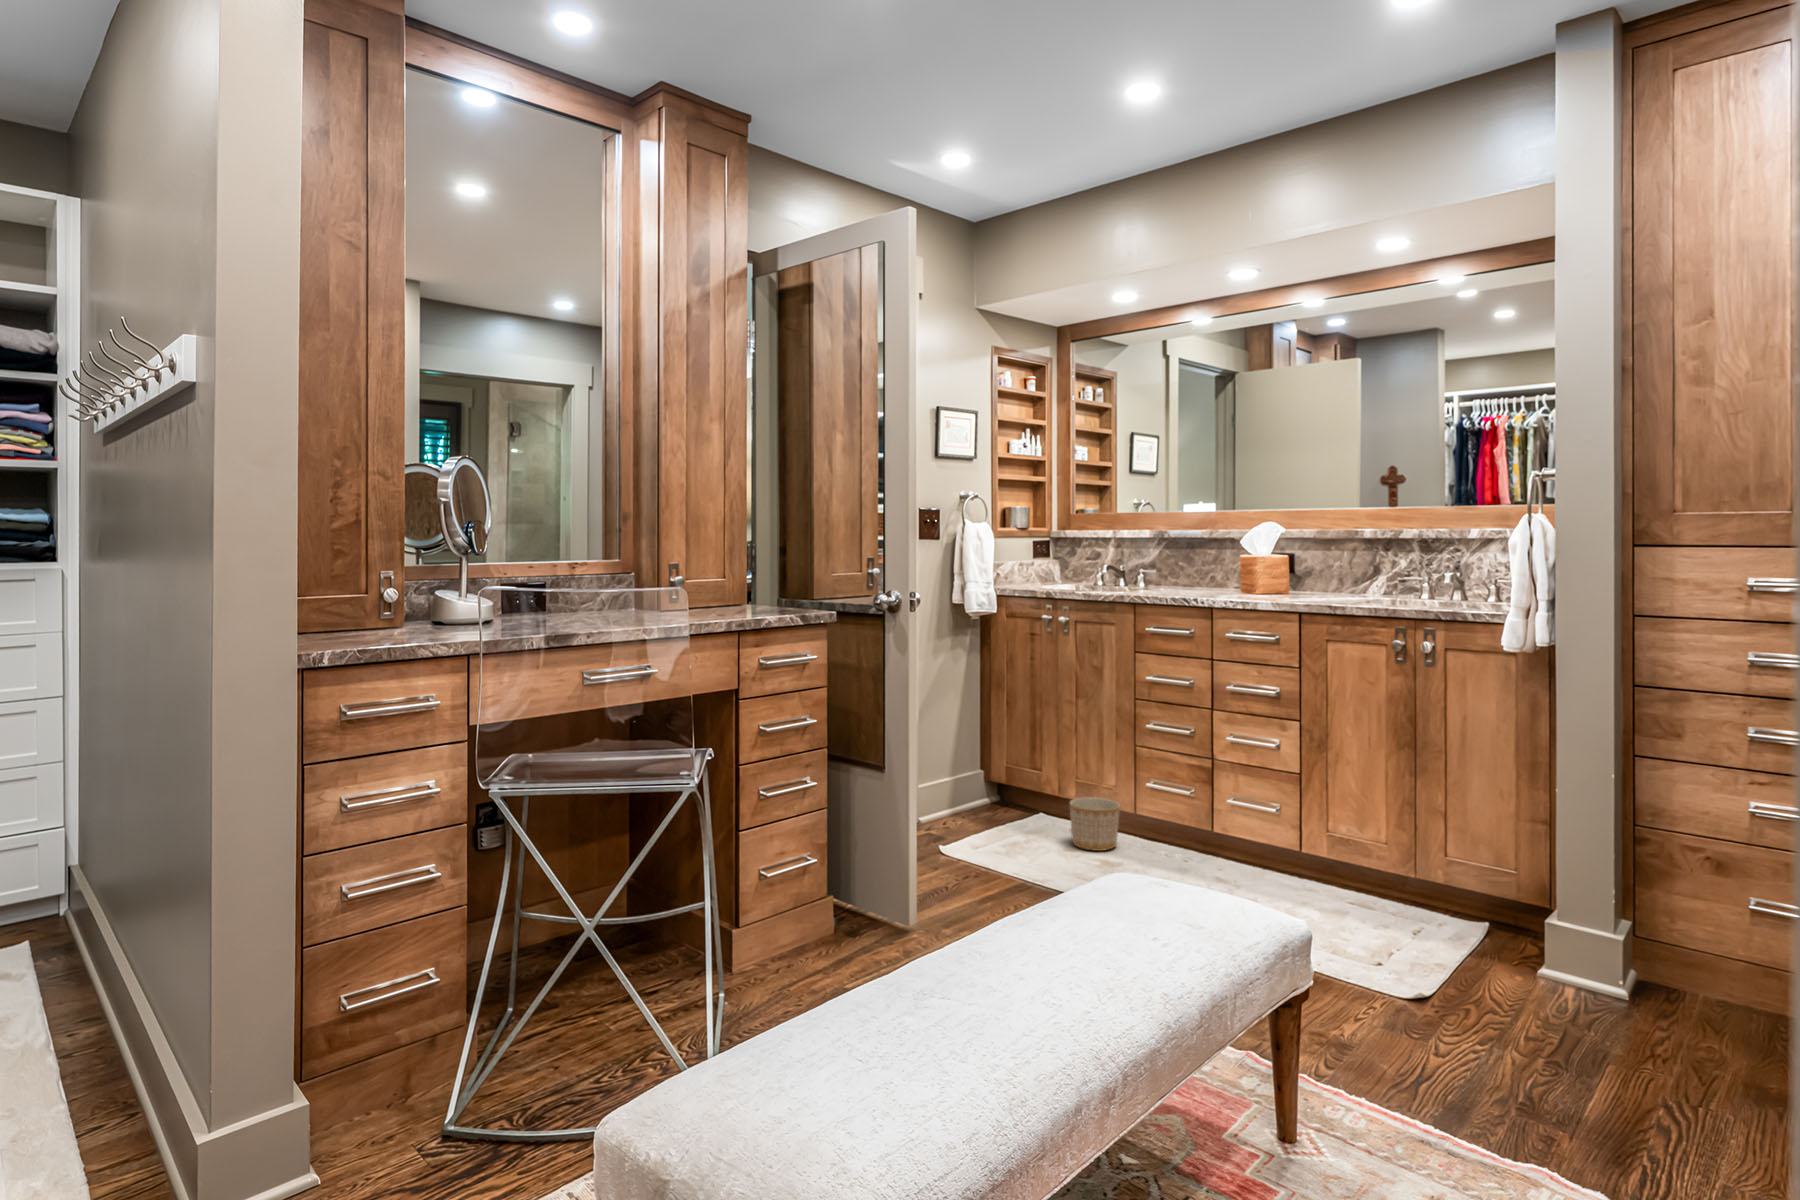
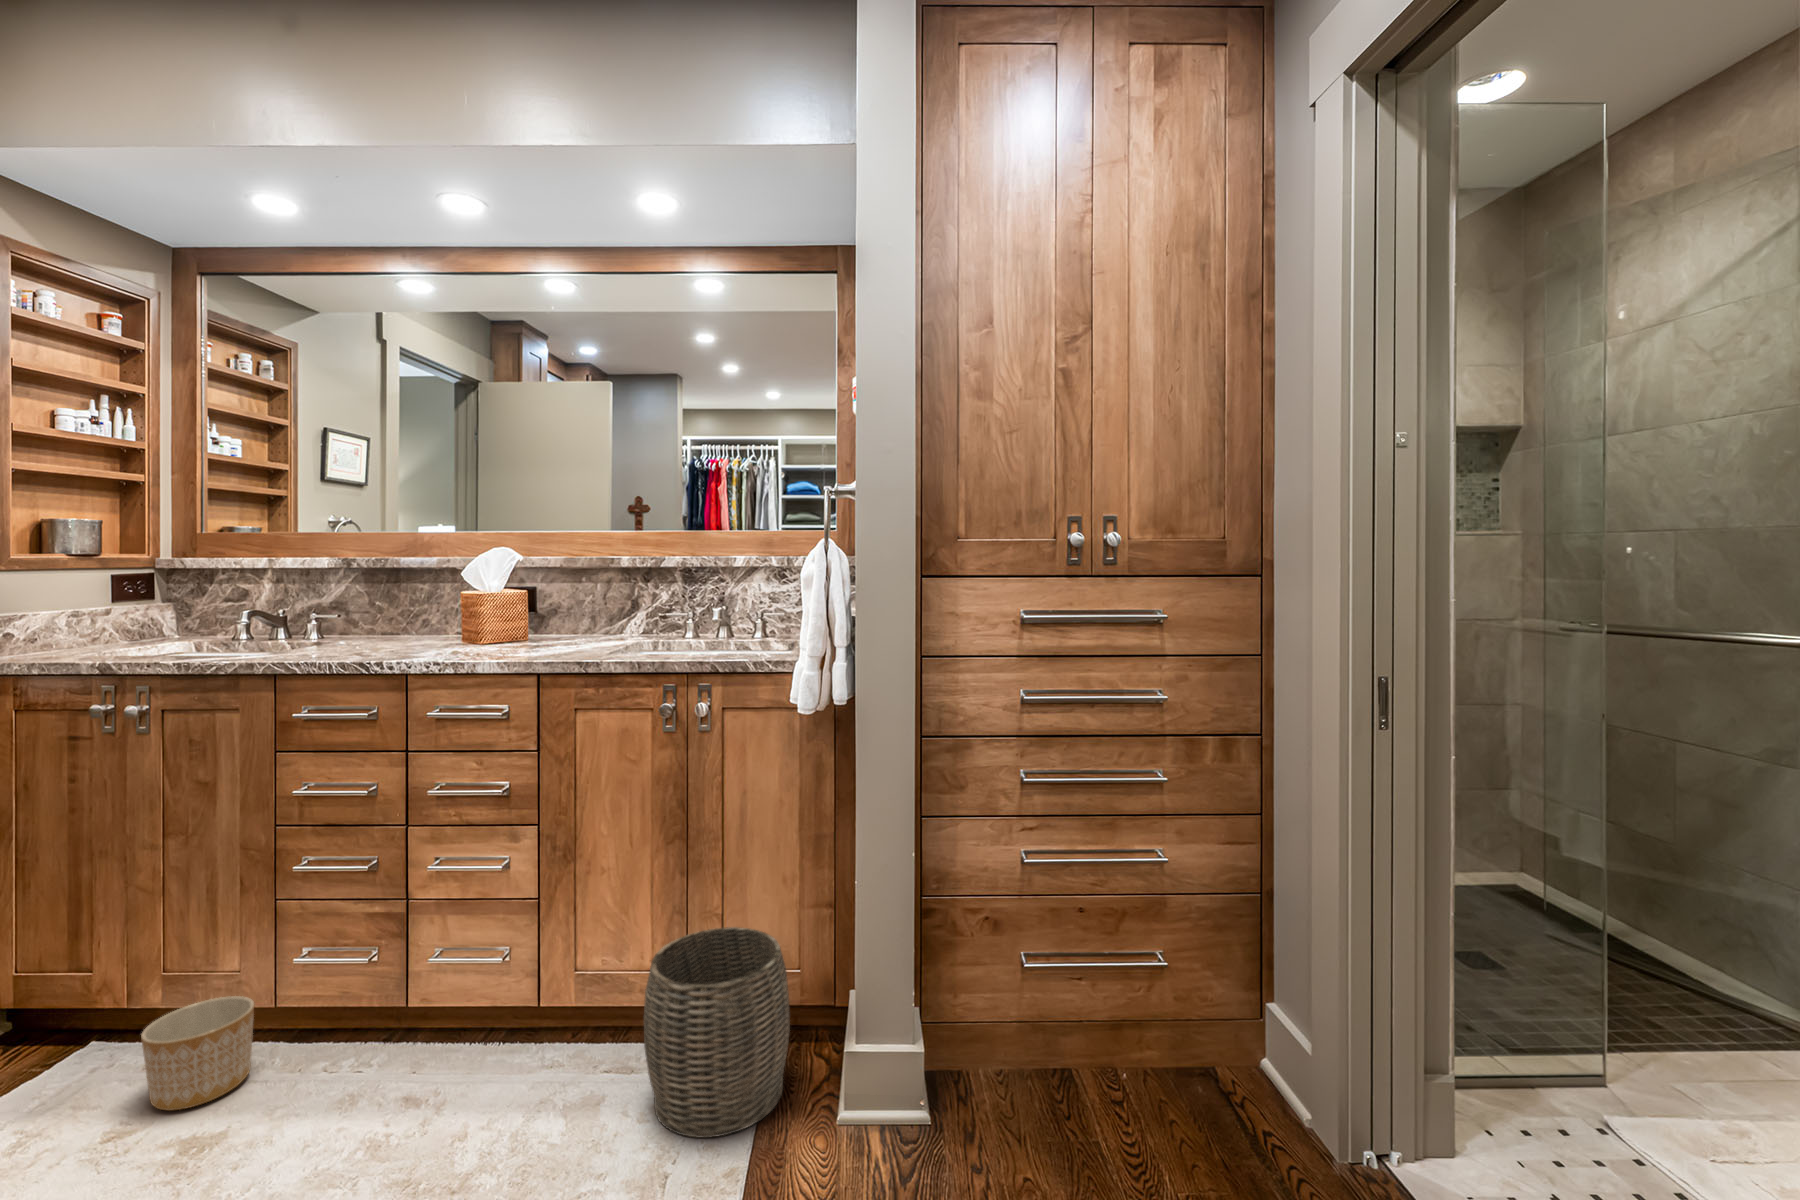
woven basket: none [1370,818,1492,954] -> present [644,927,790,1138]

